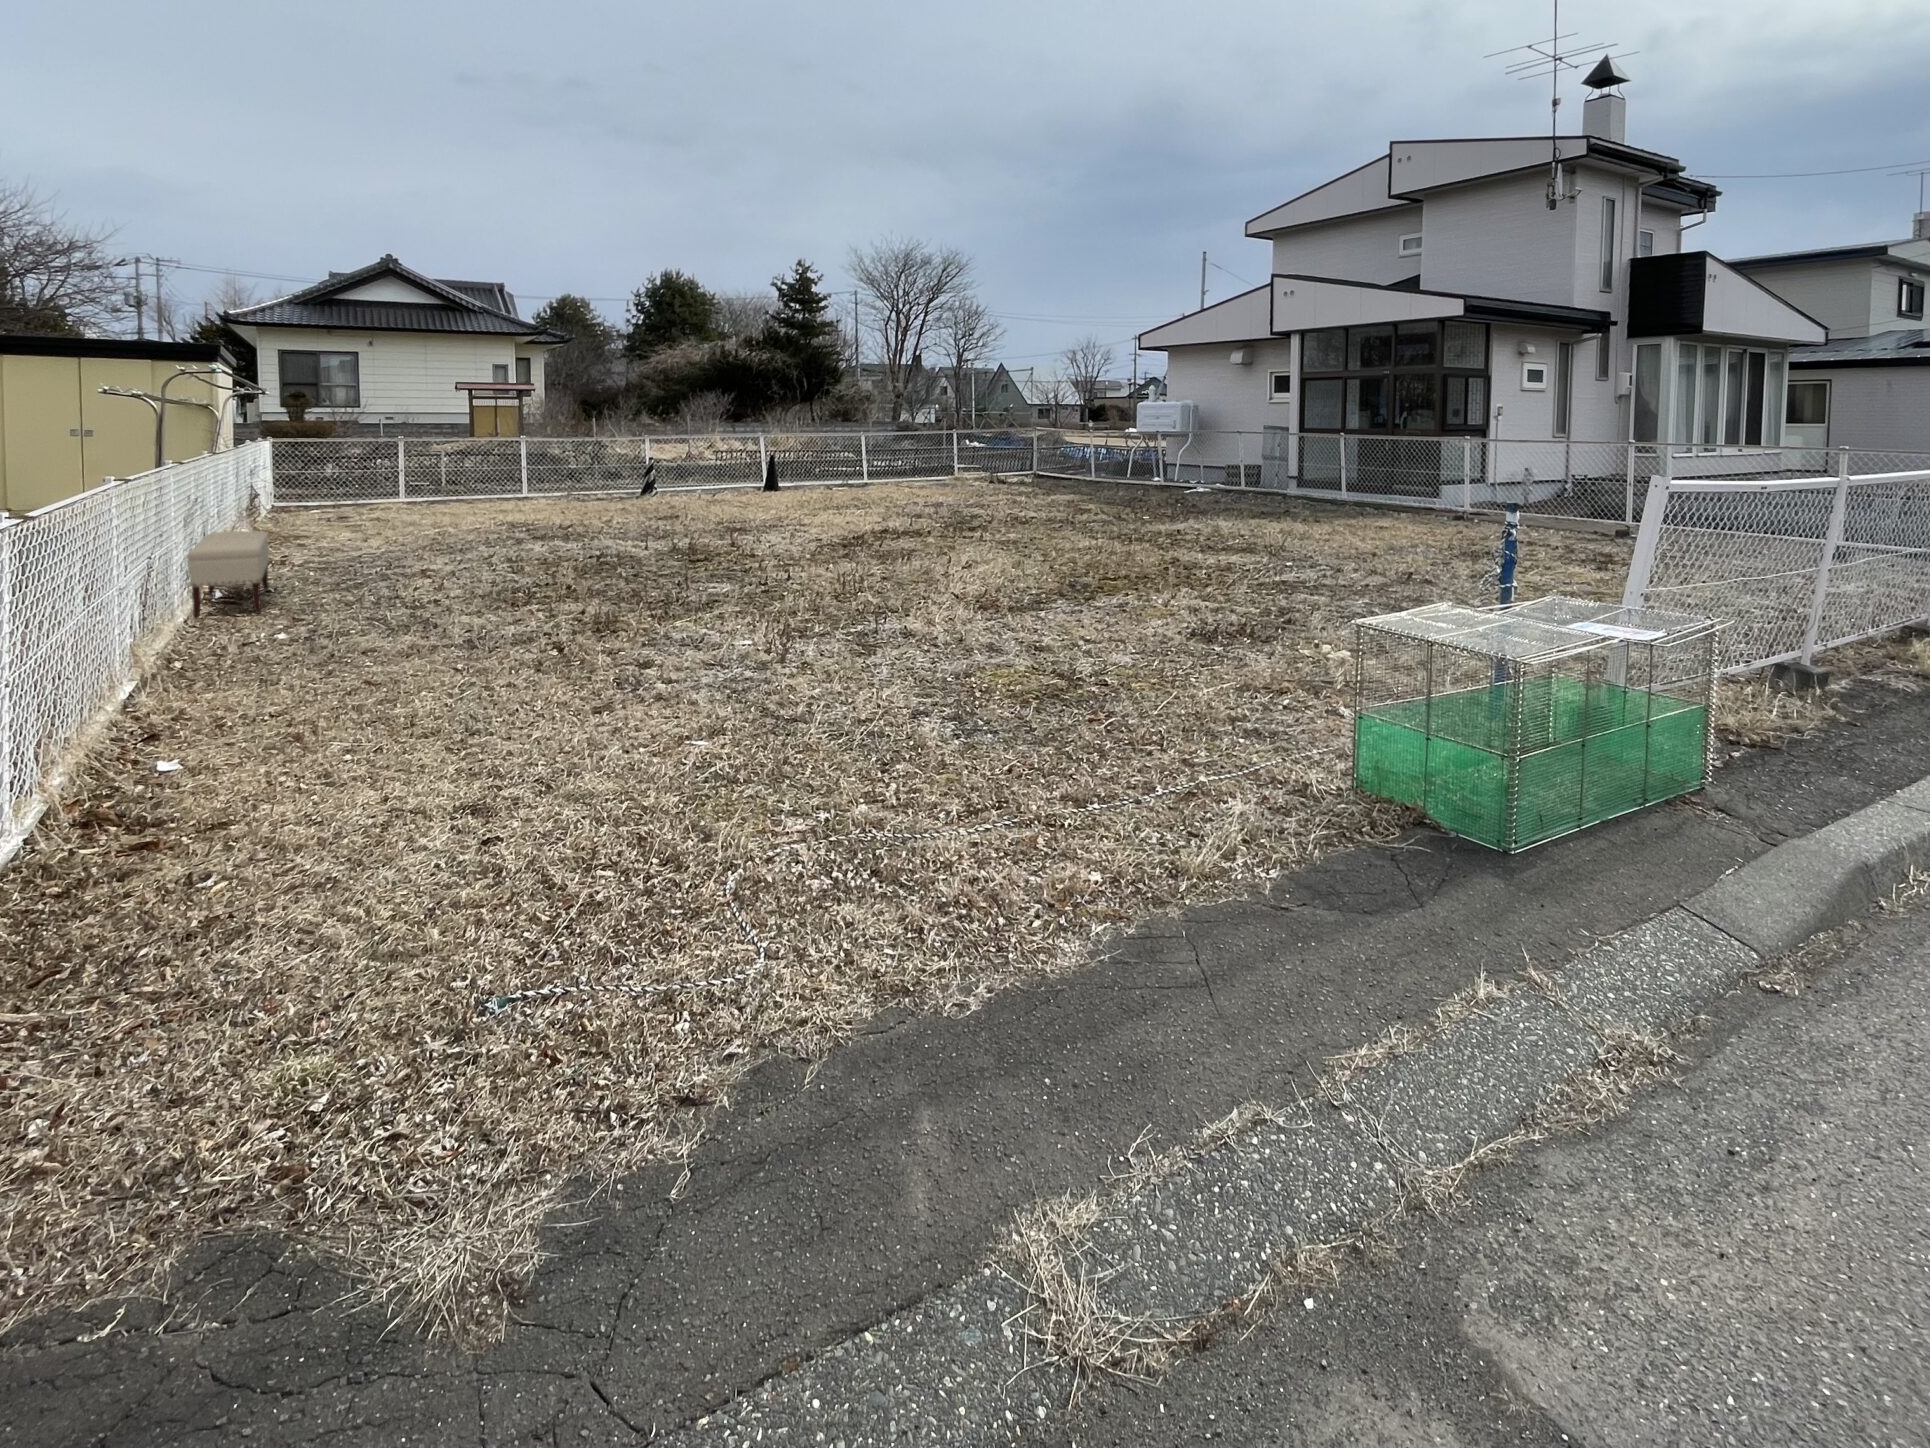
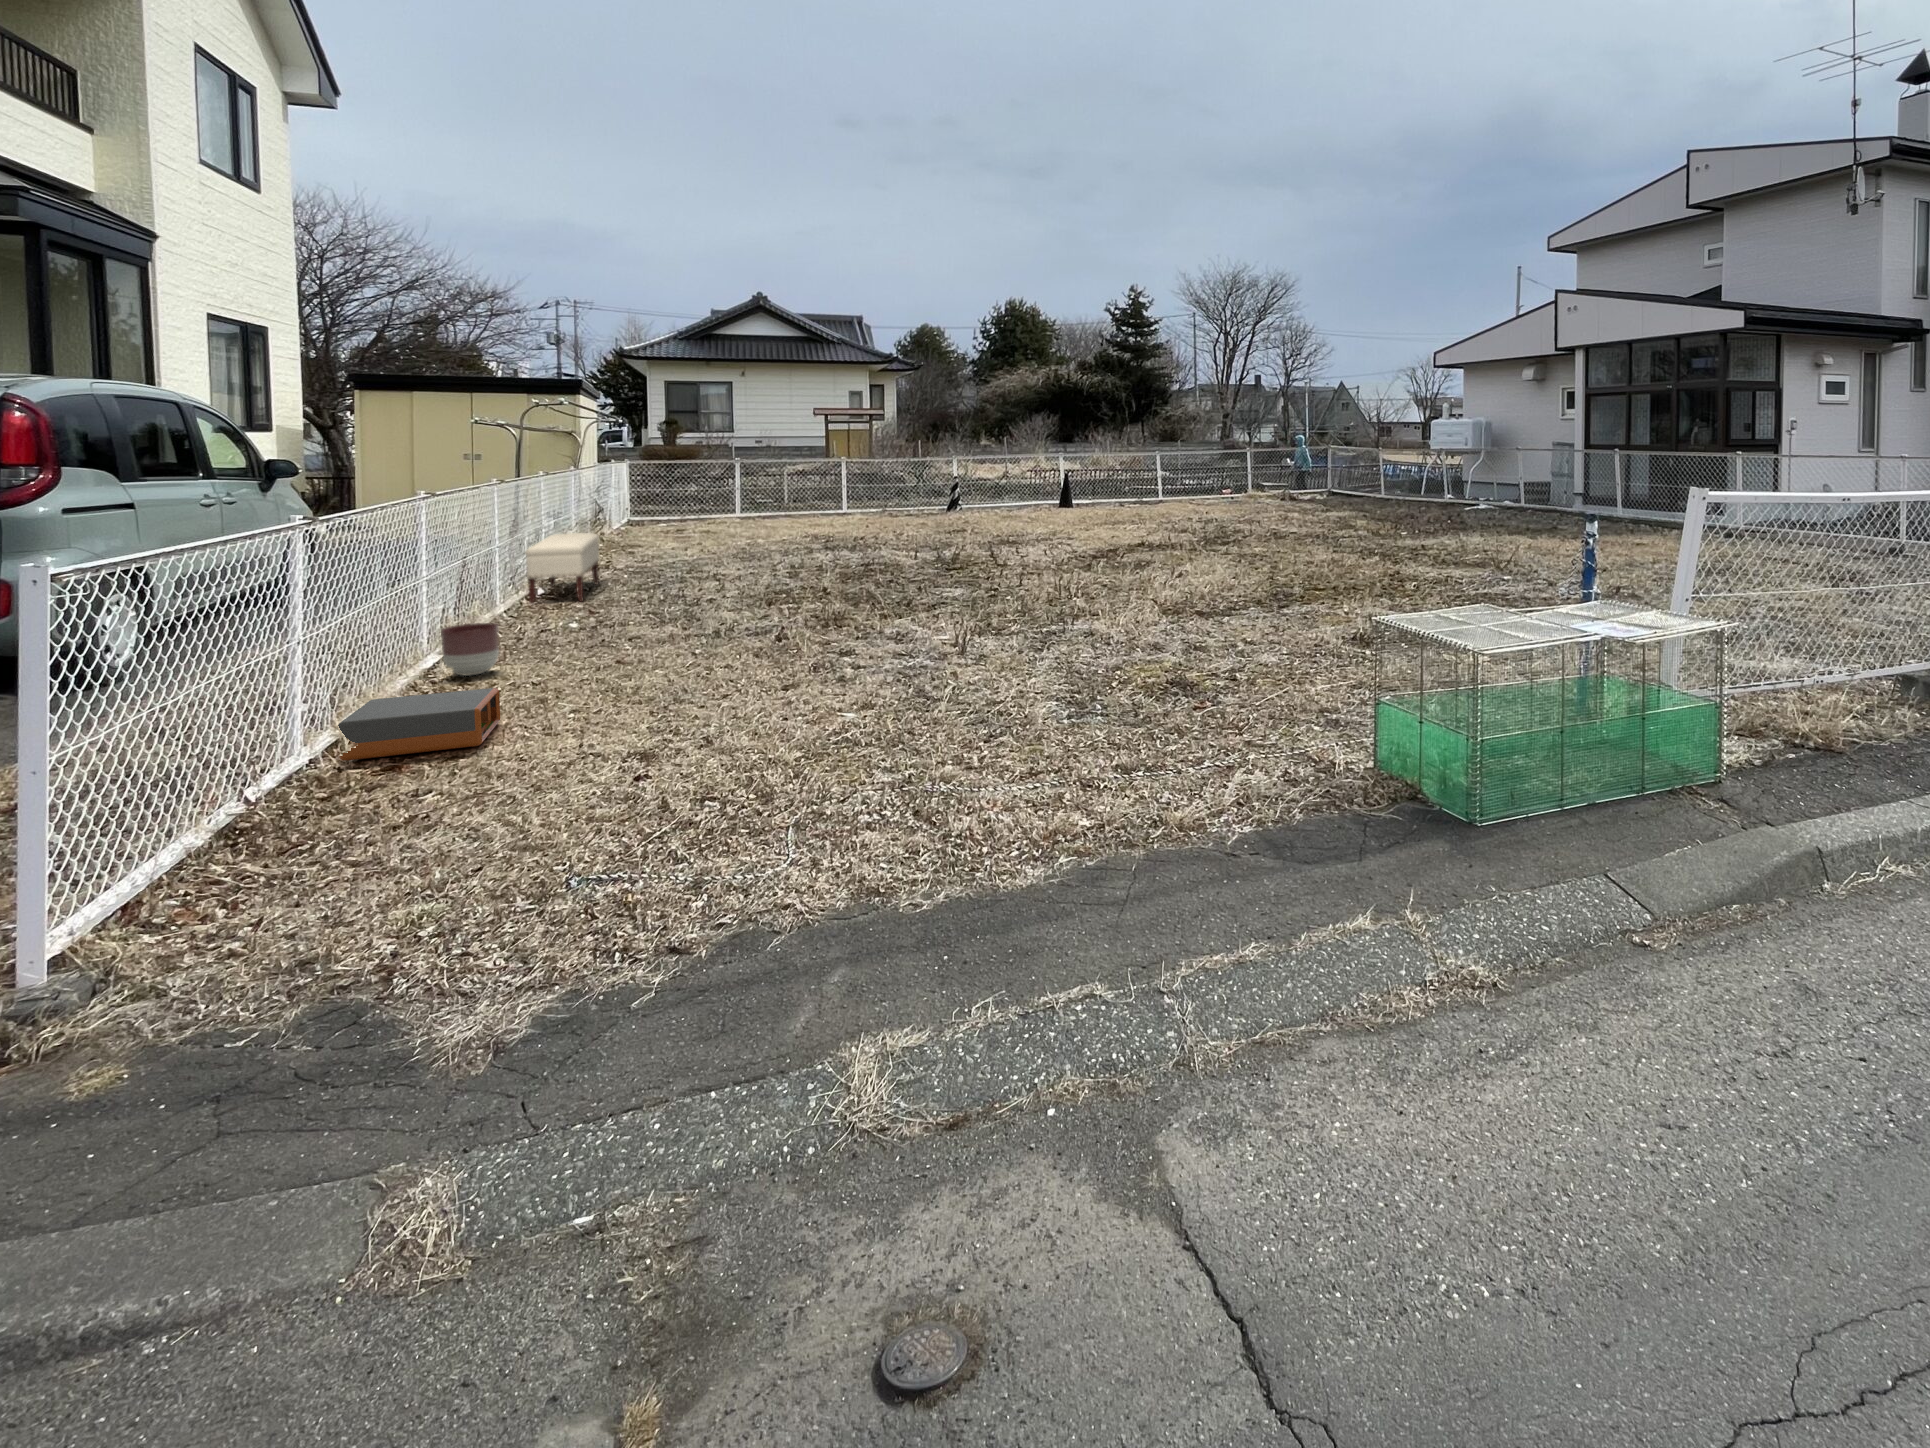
planter: none [126,650,200,716] -> present [441,623,499,676]
storage box: none [41,738,240,845] -> present [338,688,500,761]

